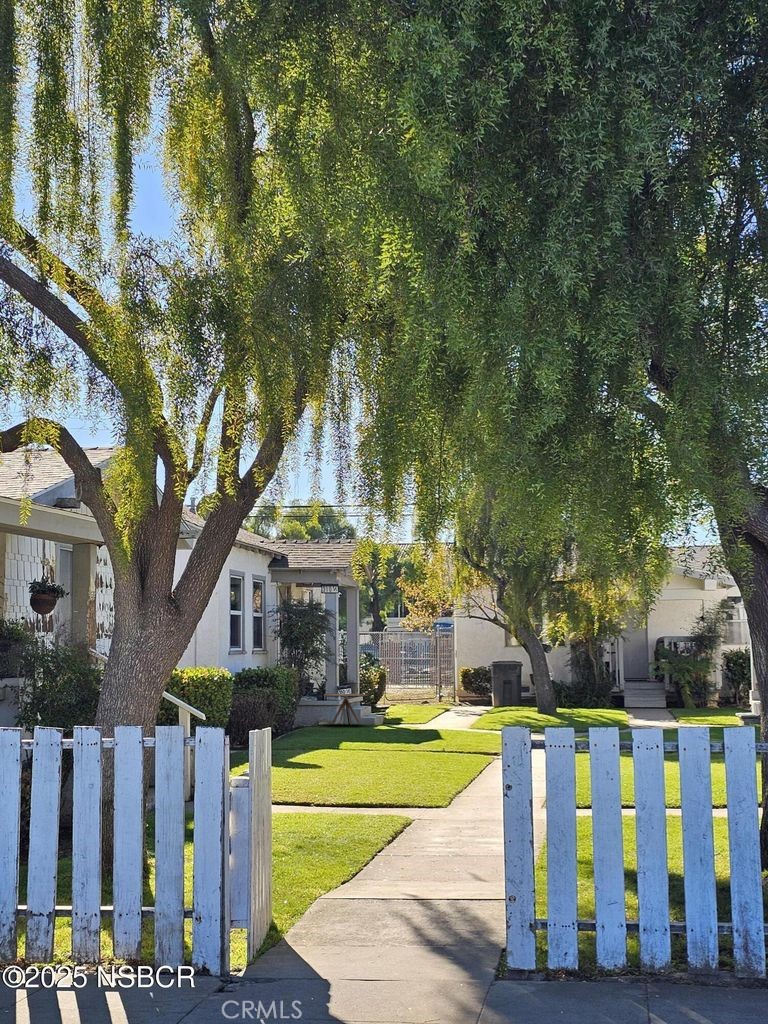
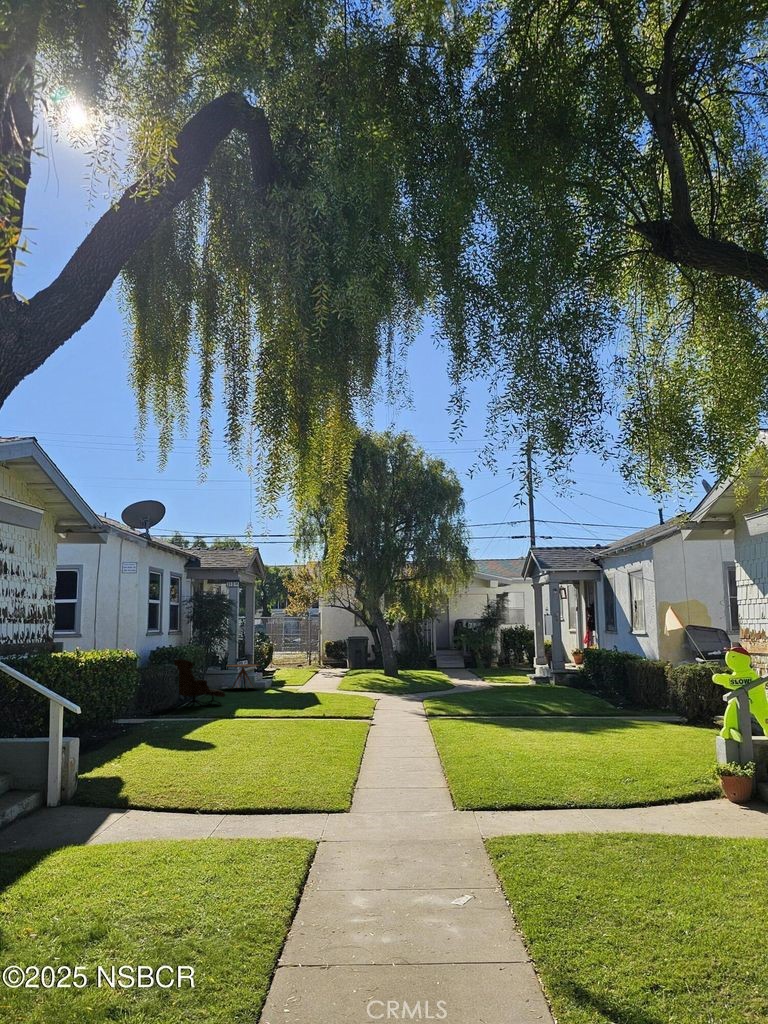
lounge chair: none [265,682,327,739] -> present [174,659,225,707]

